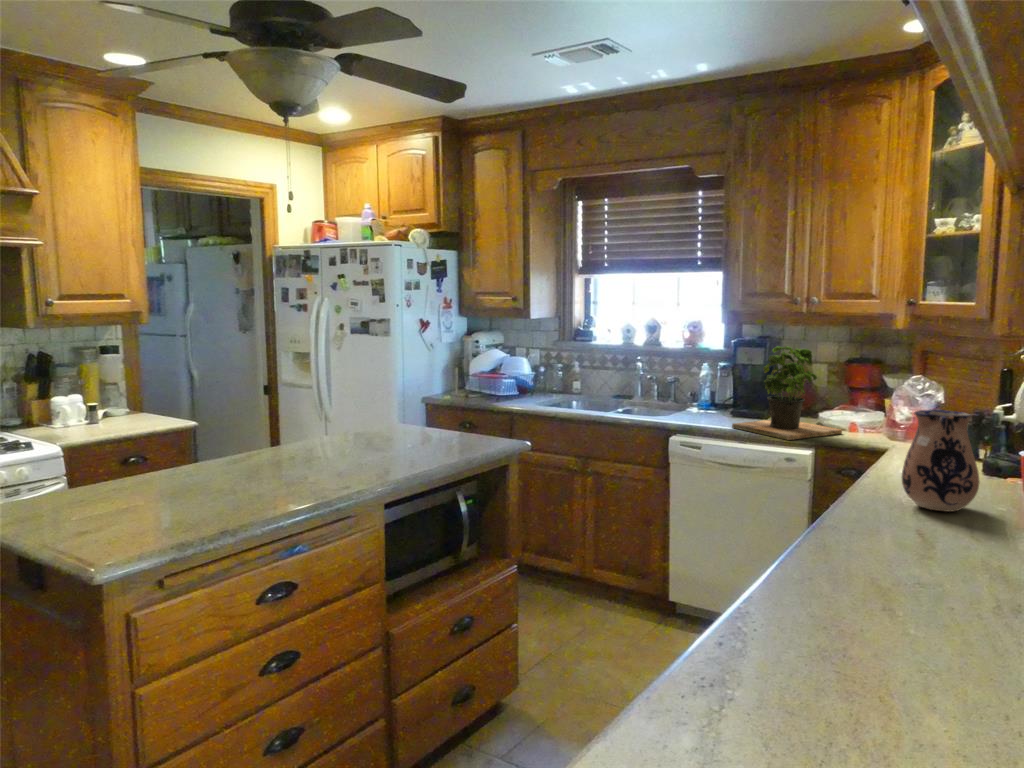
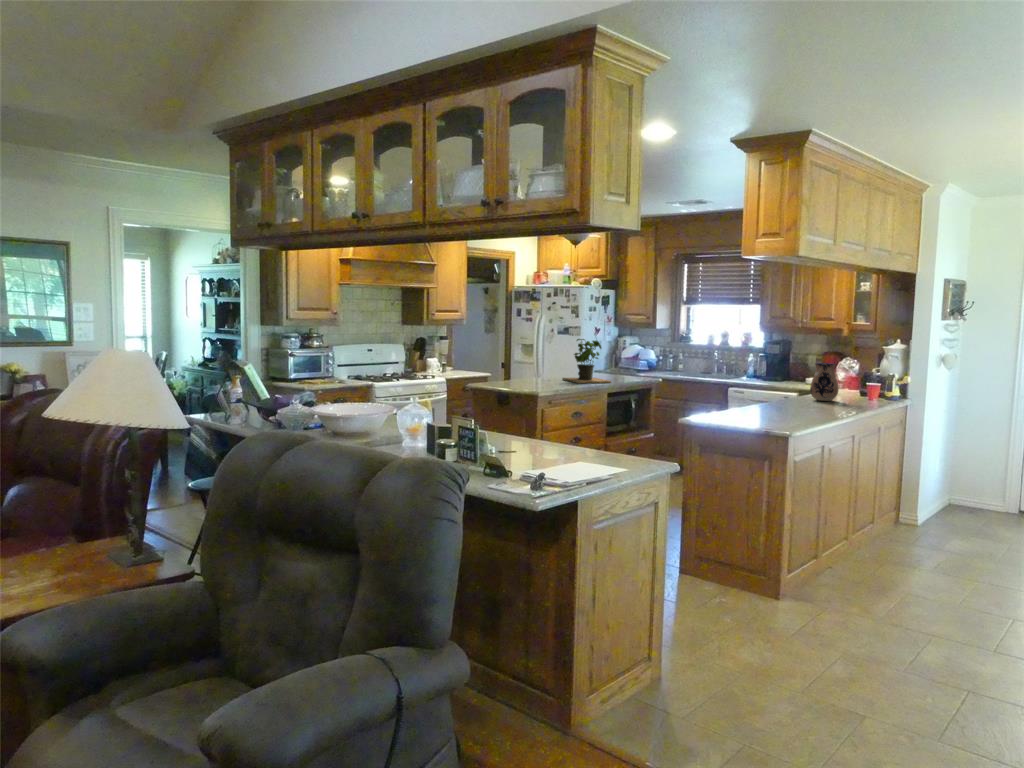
potted plant: present [732,347,842,440] -> present [563,339,611,383]

